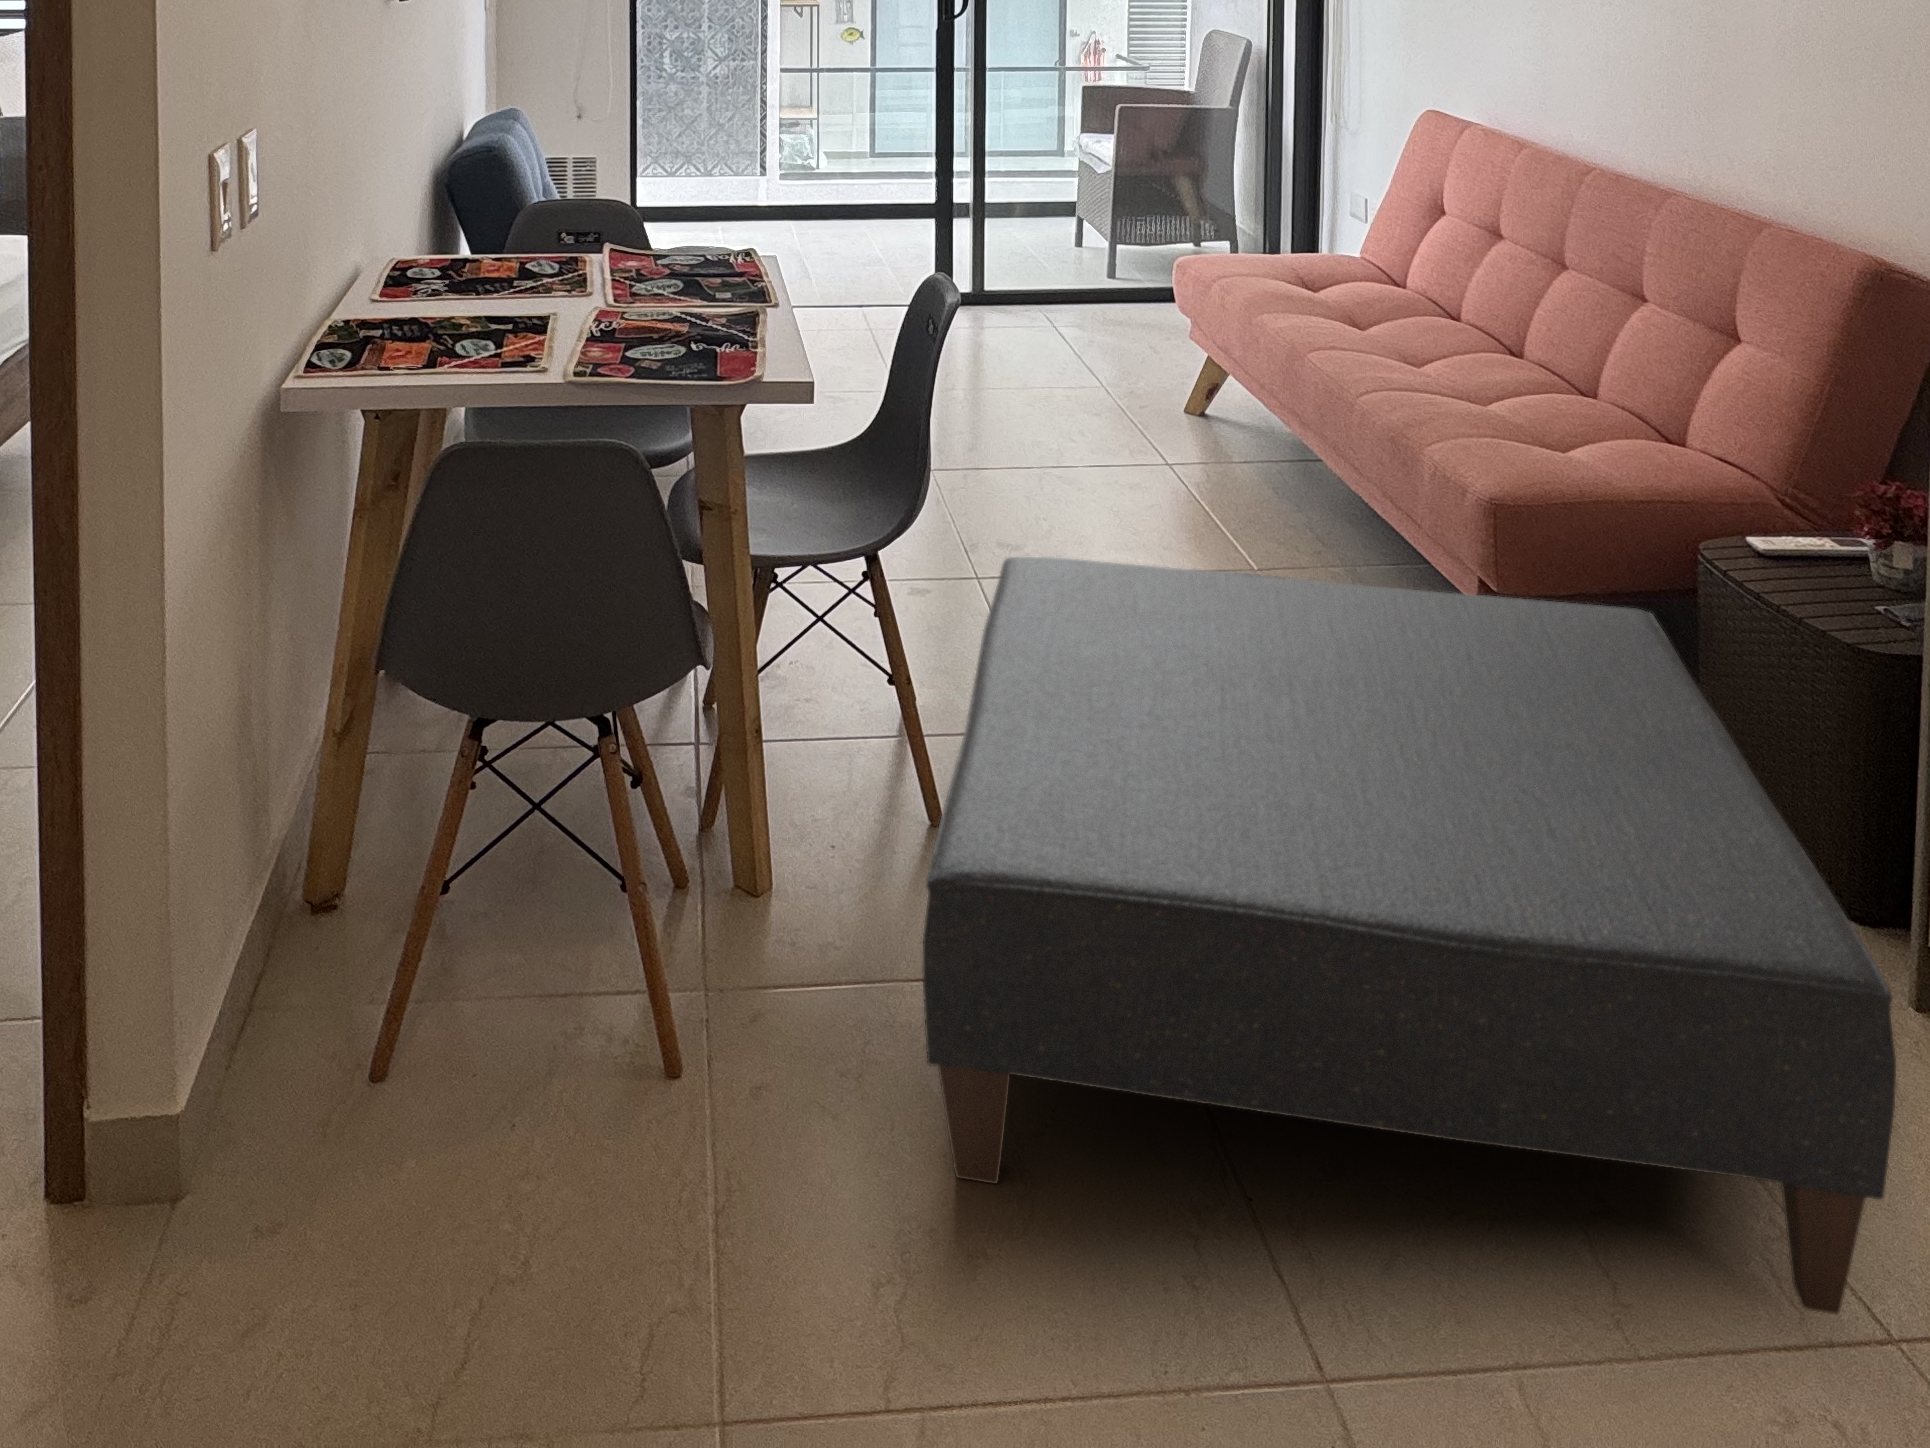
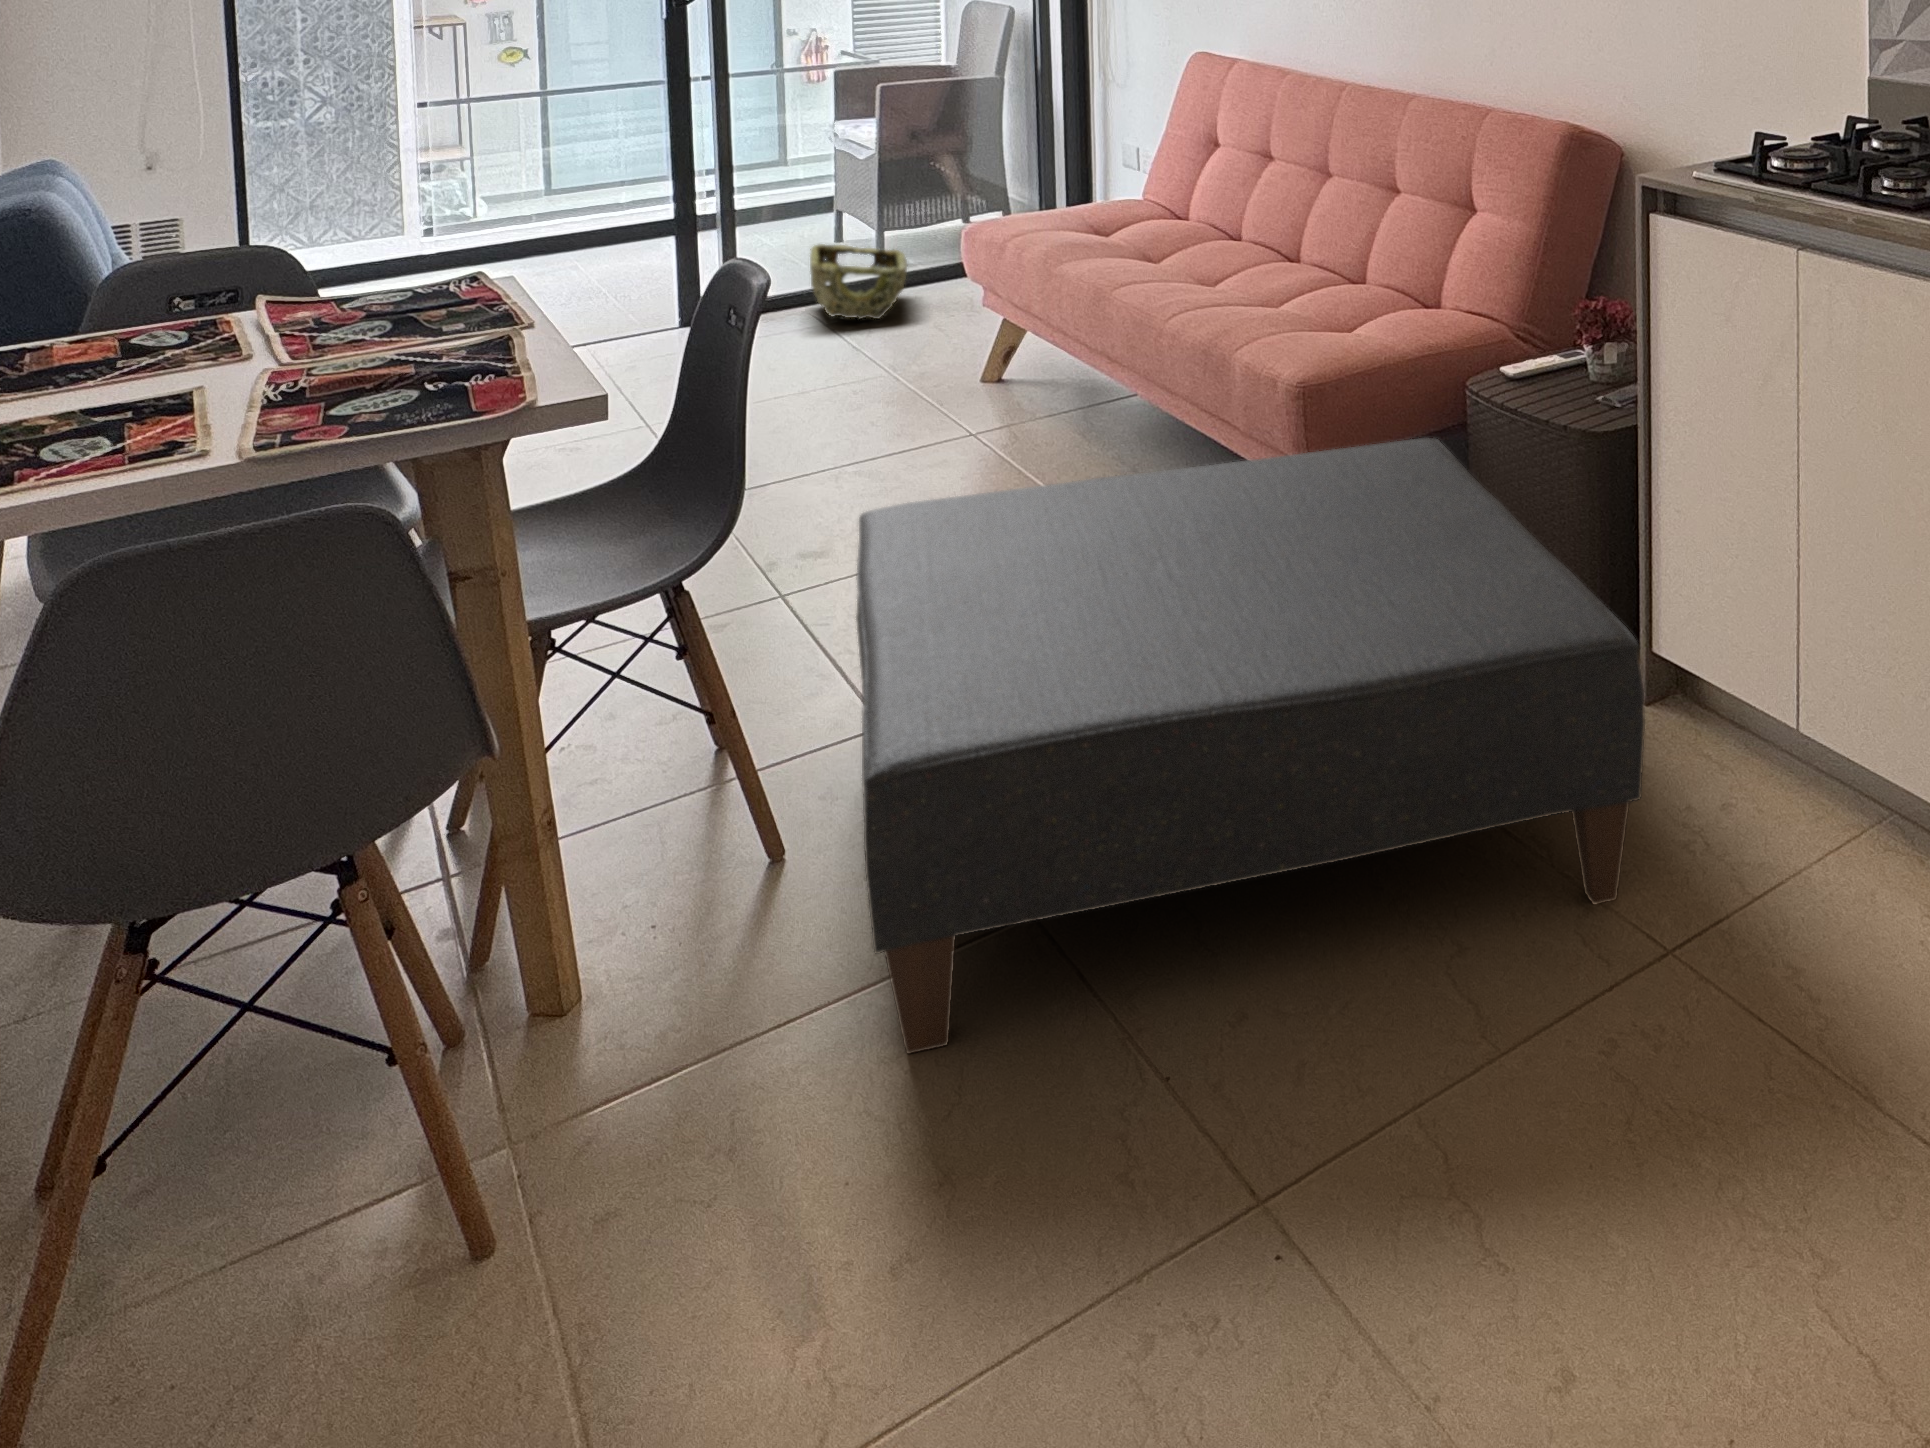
woven basket: none [1048,247,1136,328] -> present [810,244,907,319]

